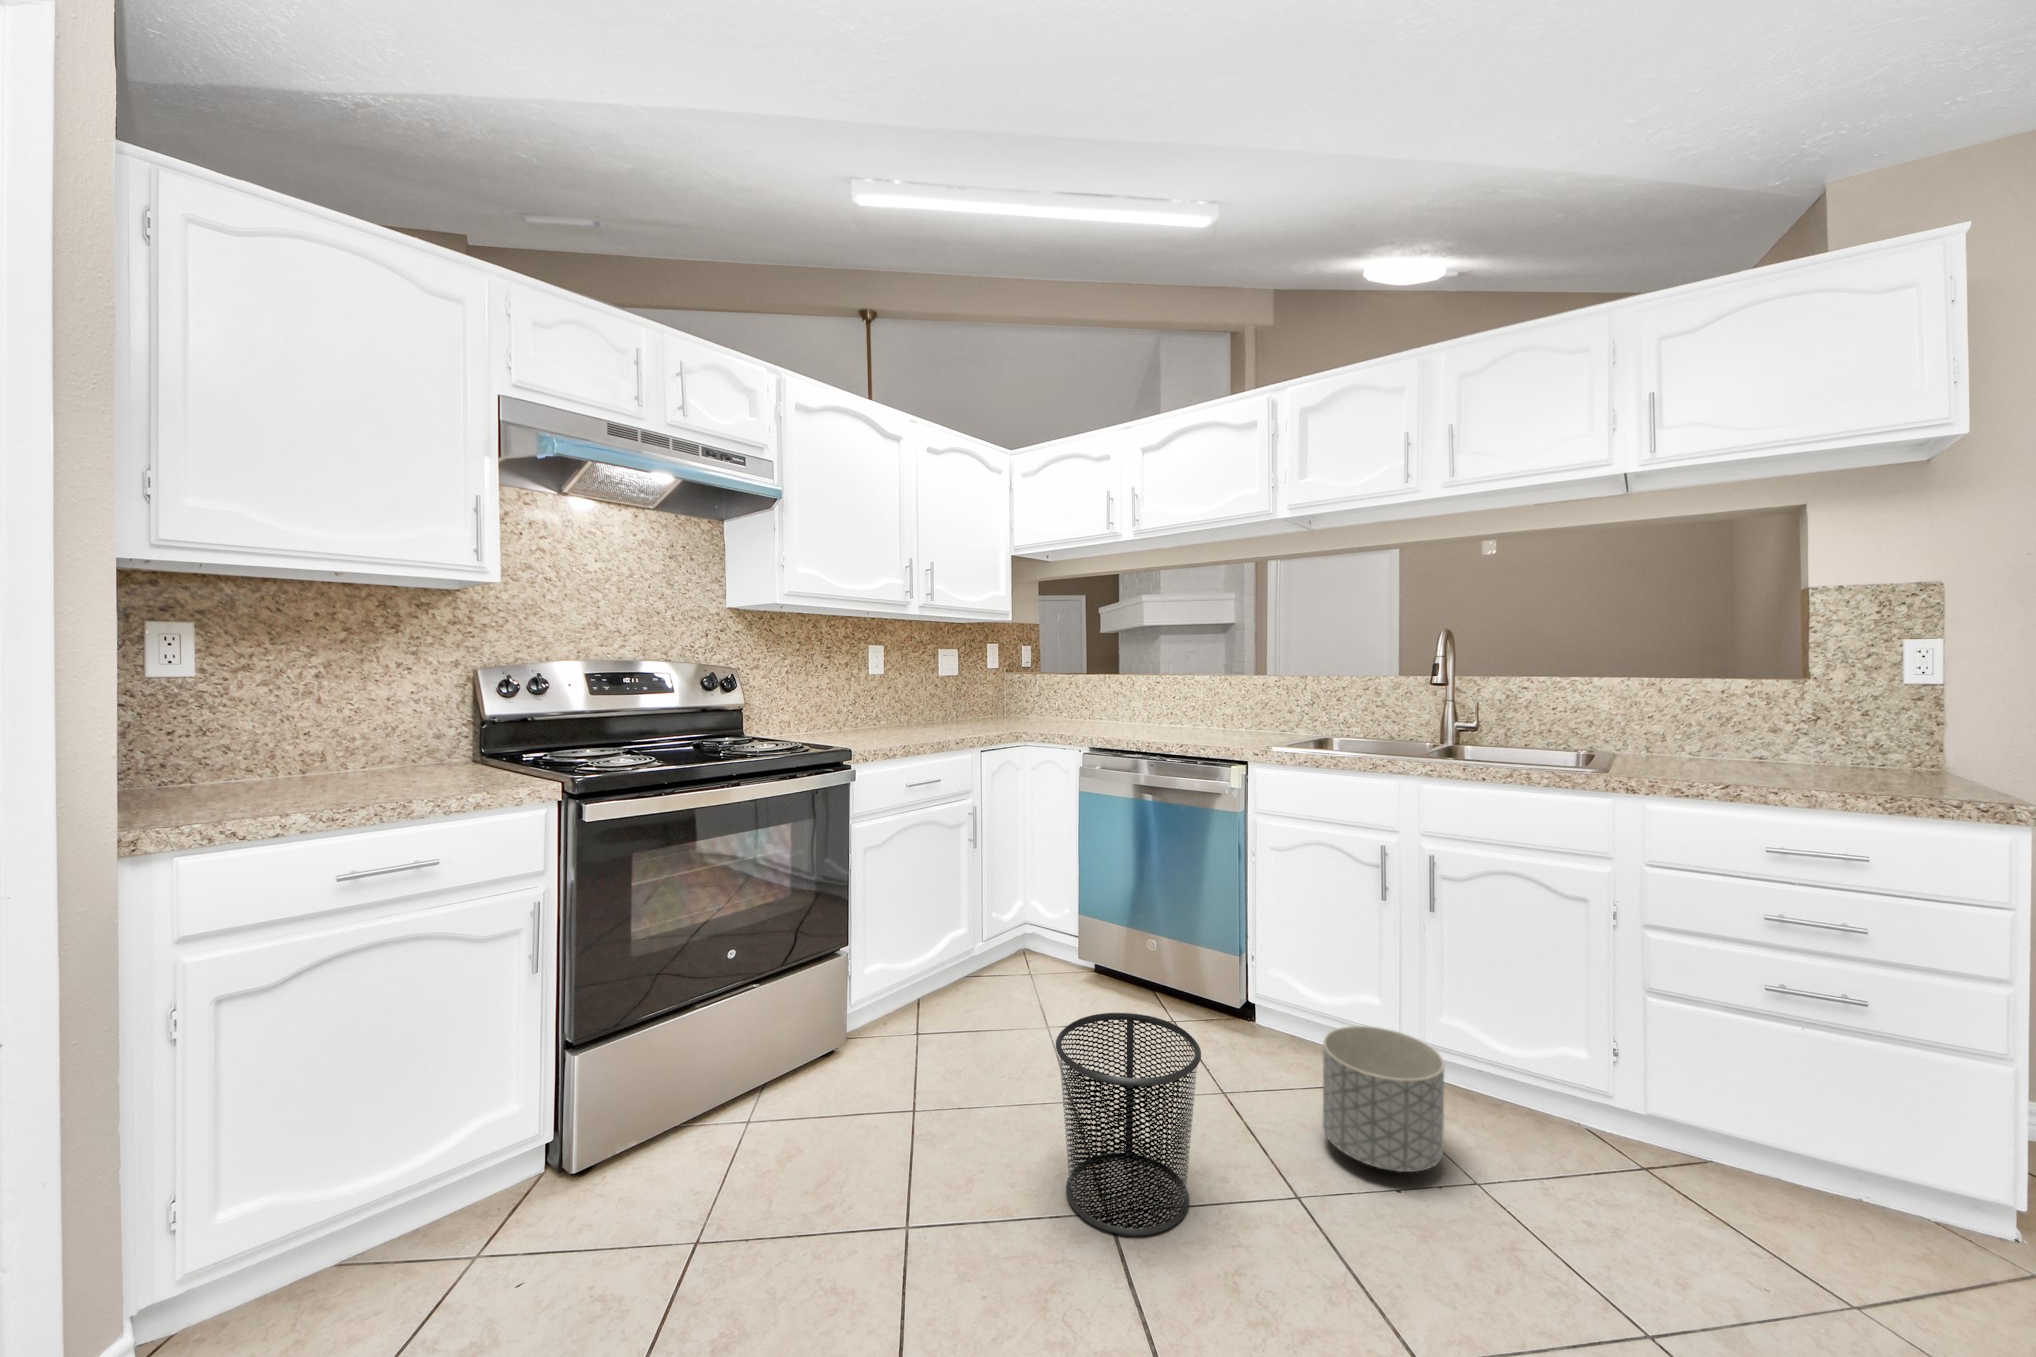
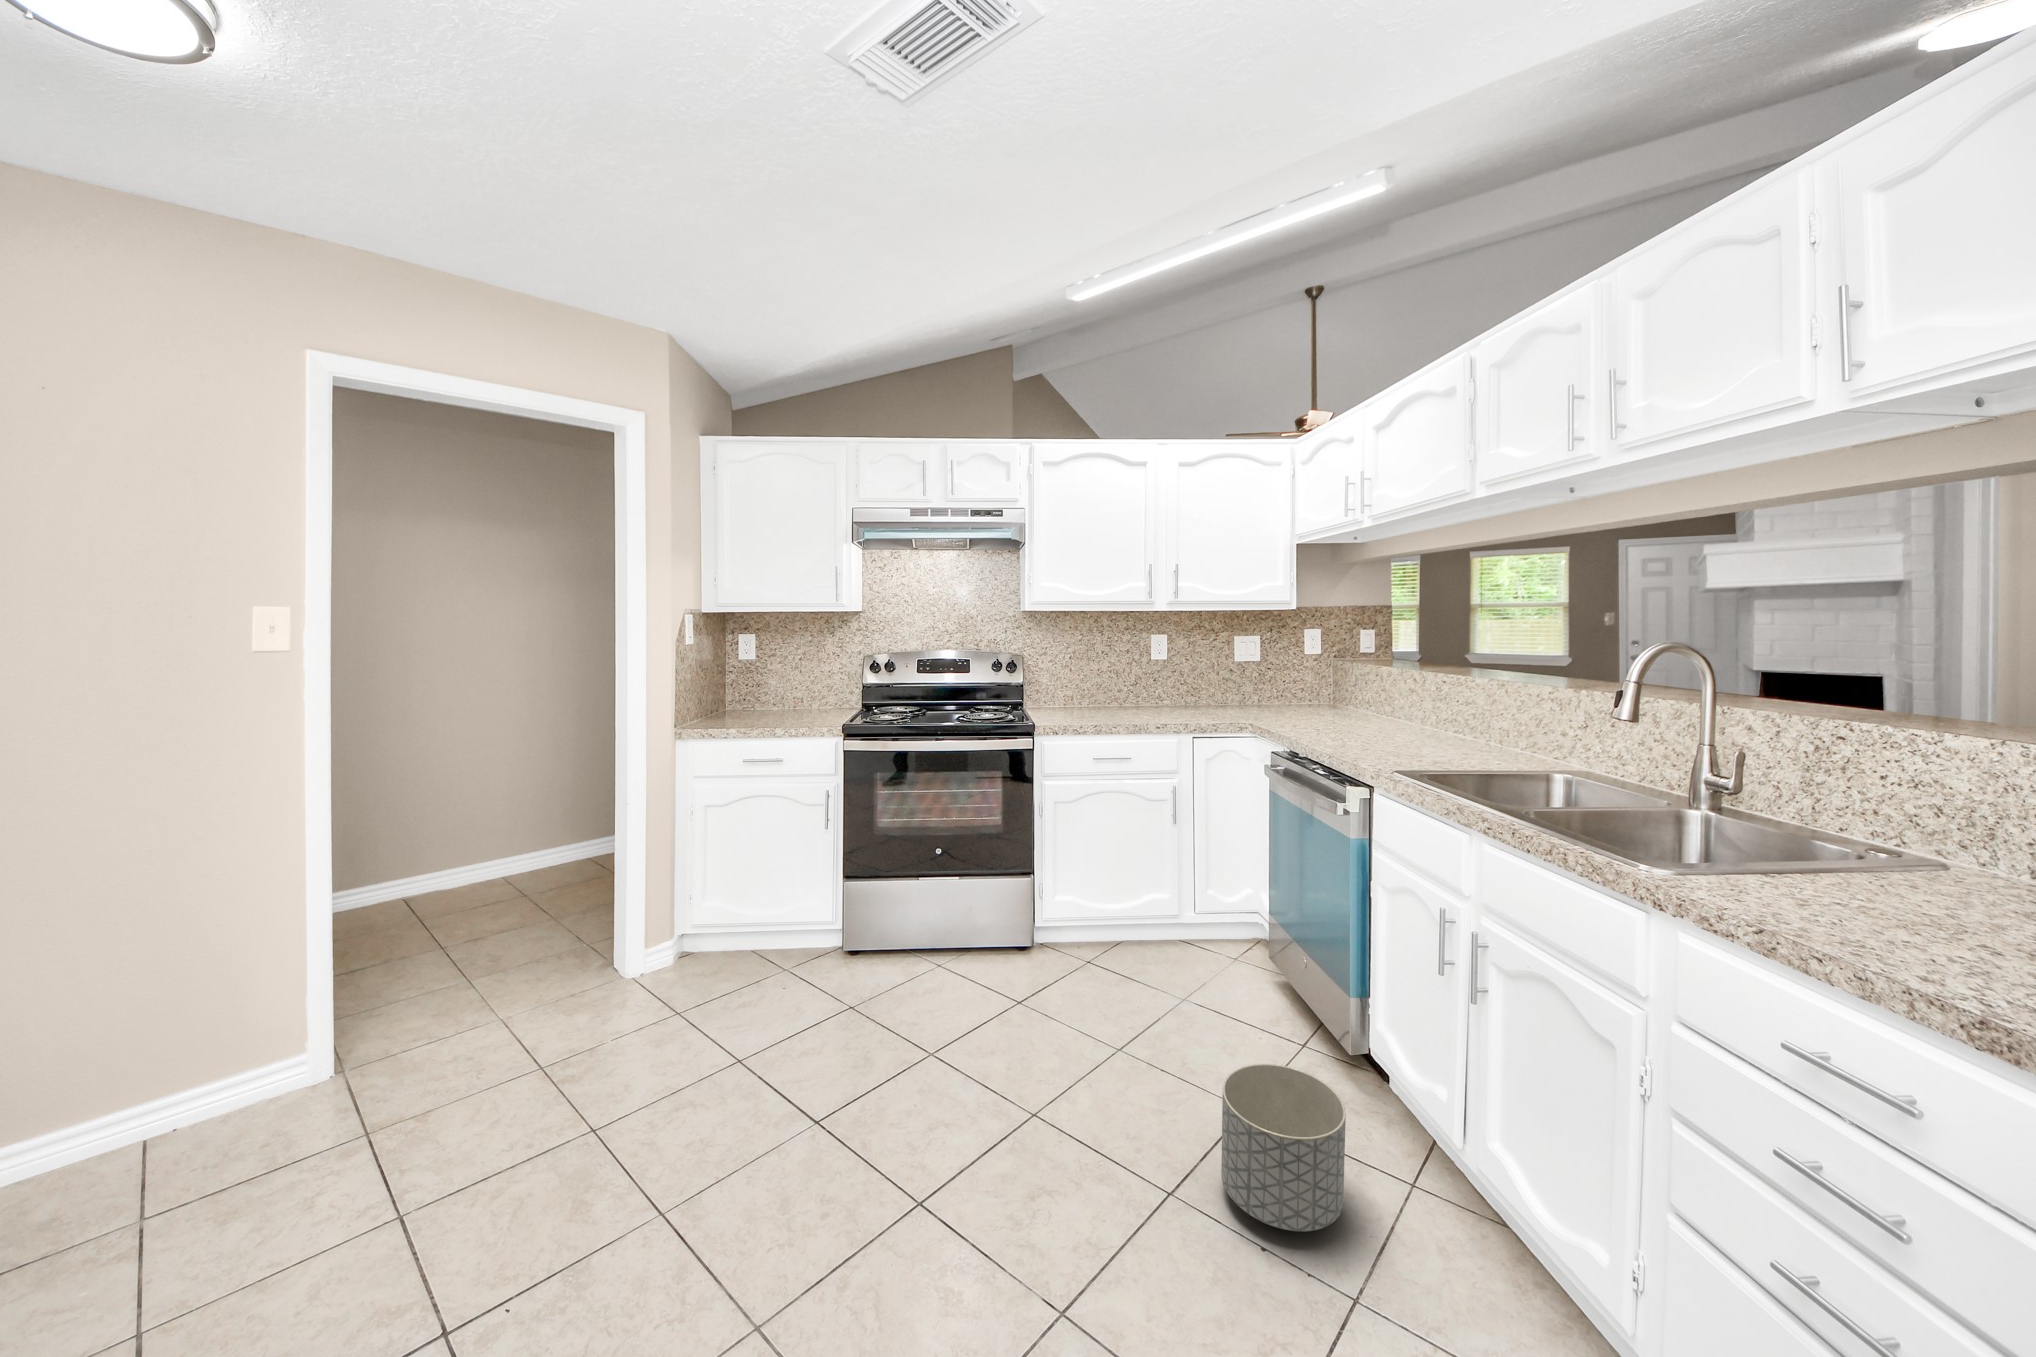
waste bin: present [1056,1013,1201,1236] -> none [986,957,1101,1131]

